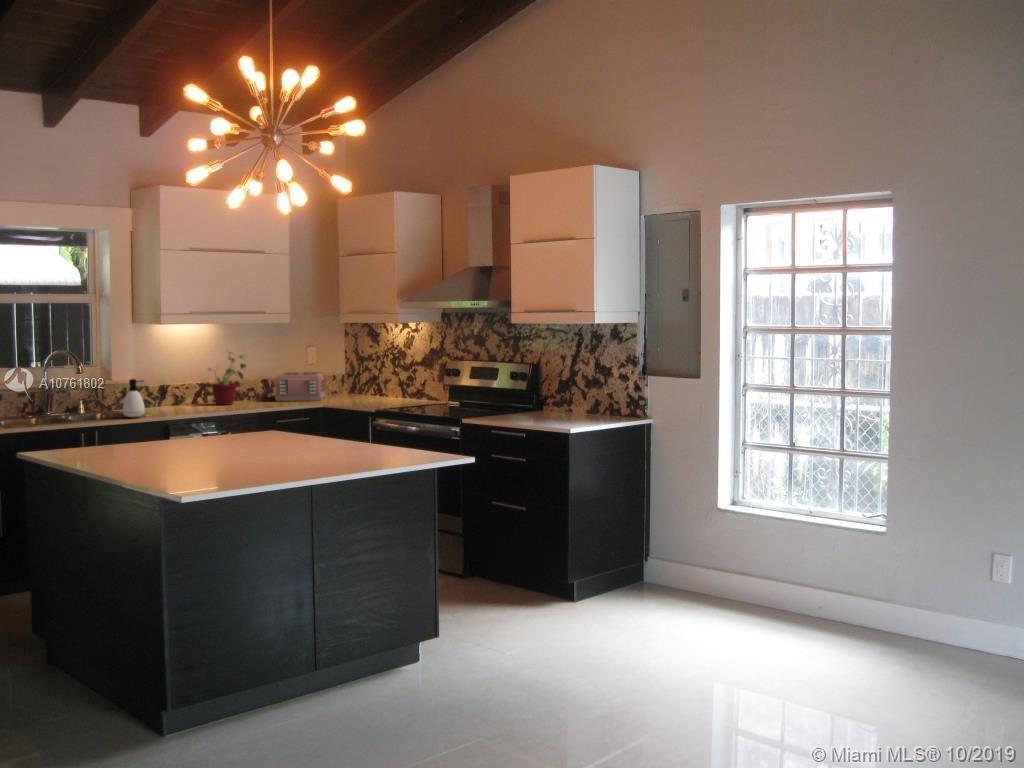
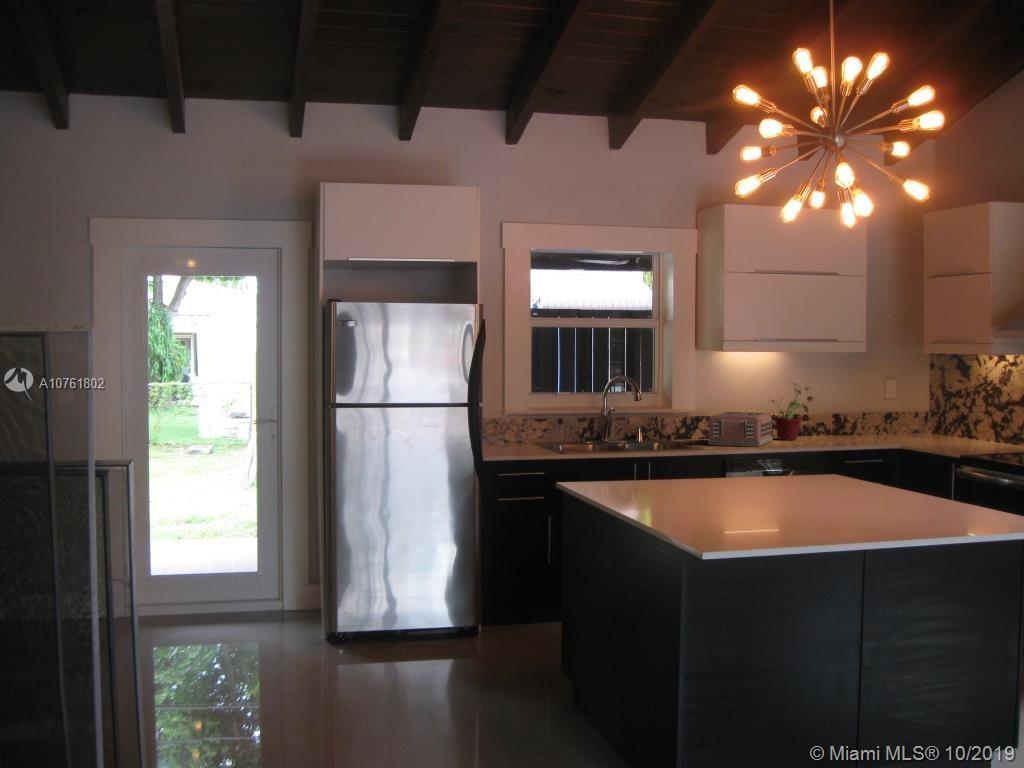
toaster: present [275,372,325,401] -> present [708,412,773,447]
soap dispenser: present [123,379,145,418] -> none [679,410,701,449]

